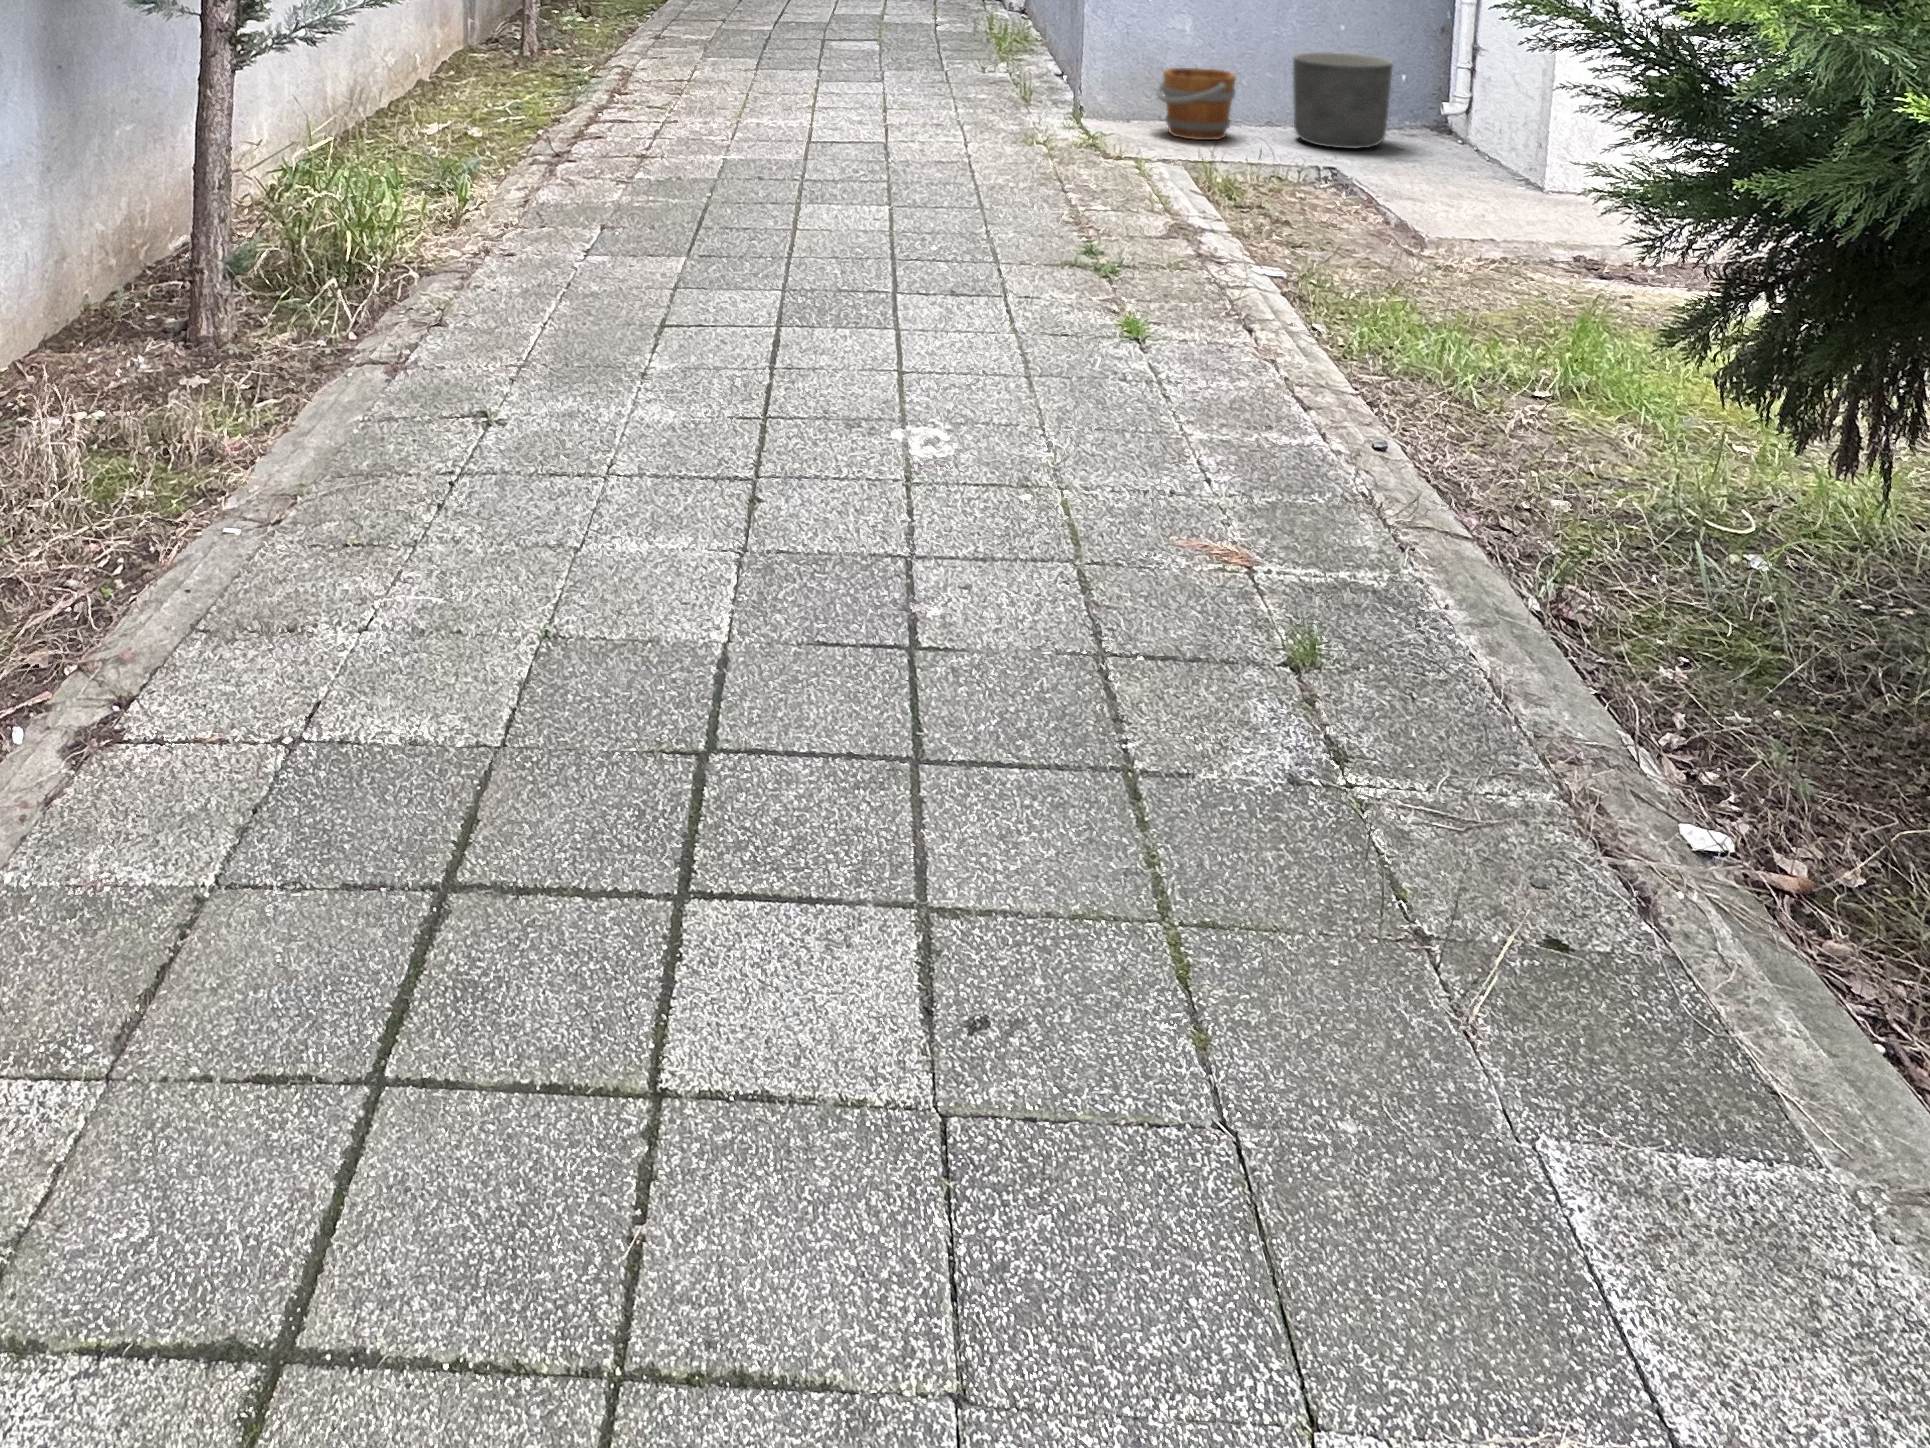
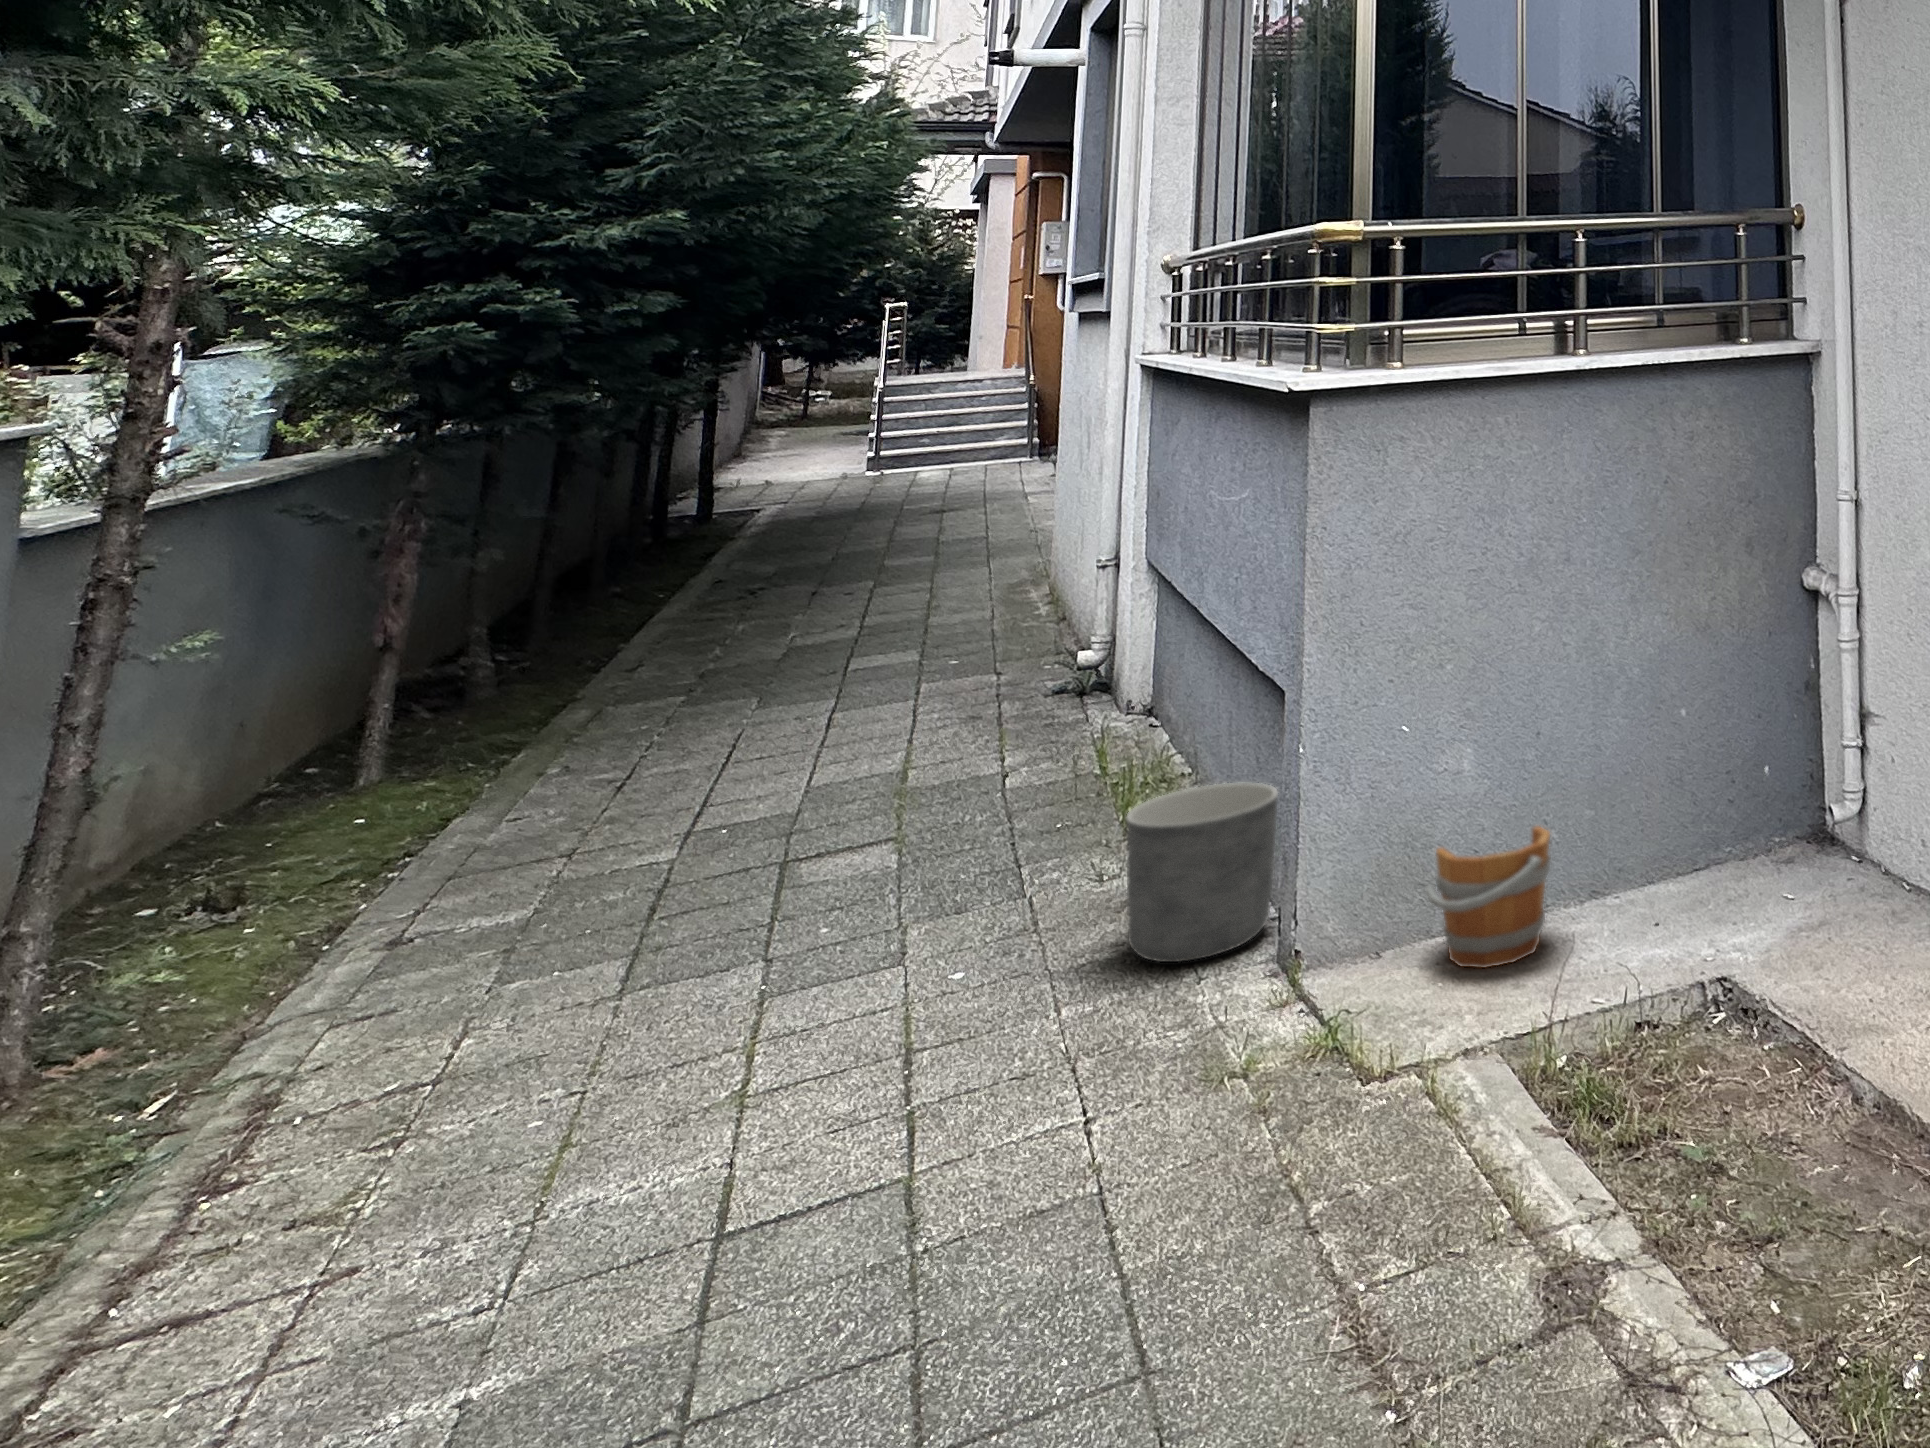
planter: present [1293,52,1393,149] -> present [1126,783,1278,962]

